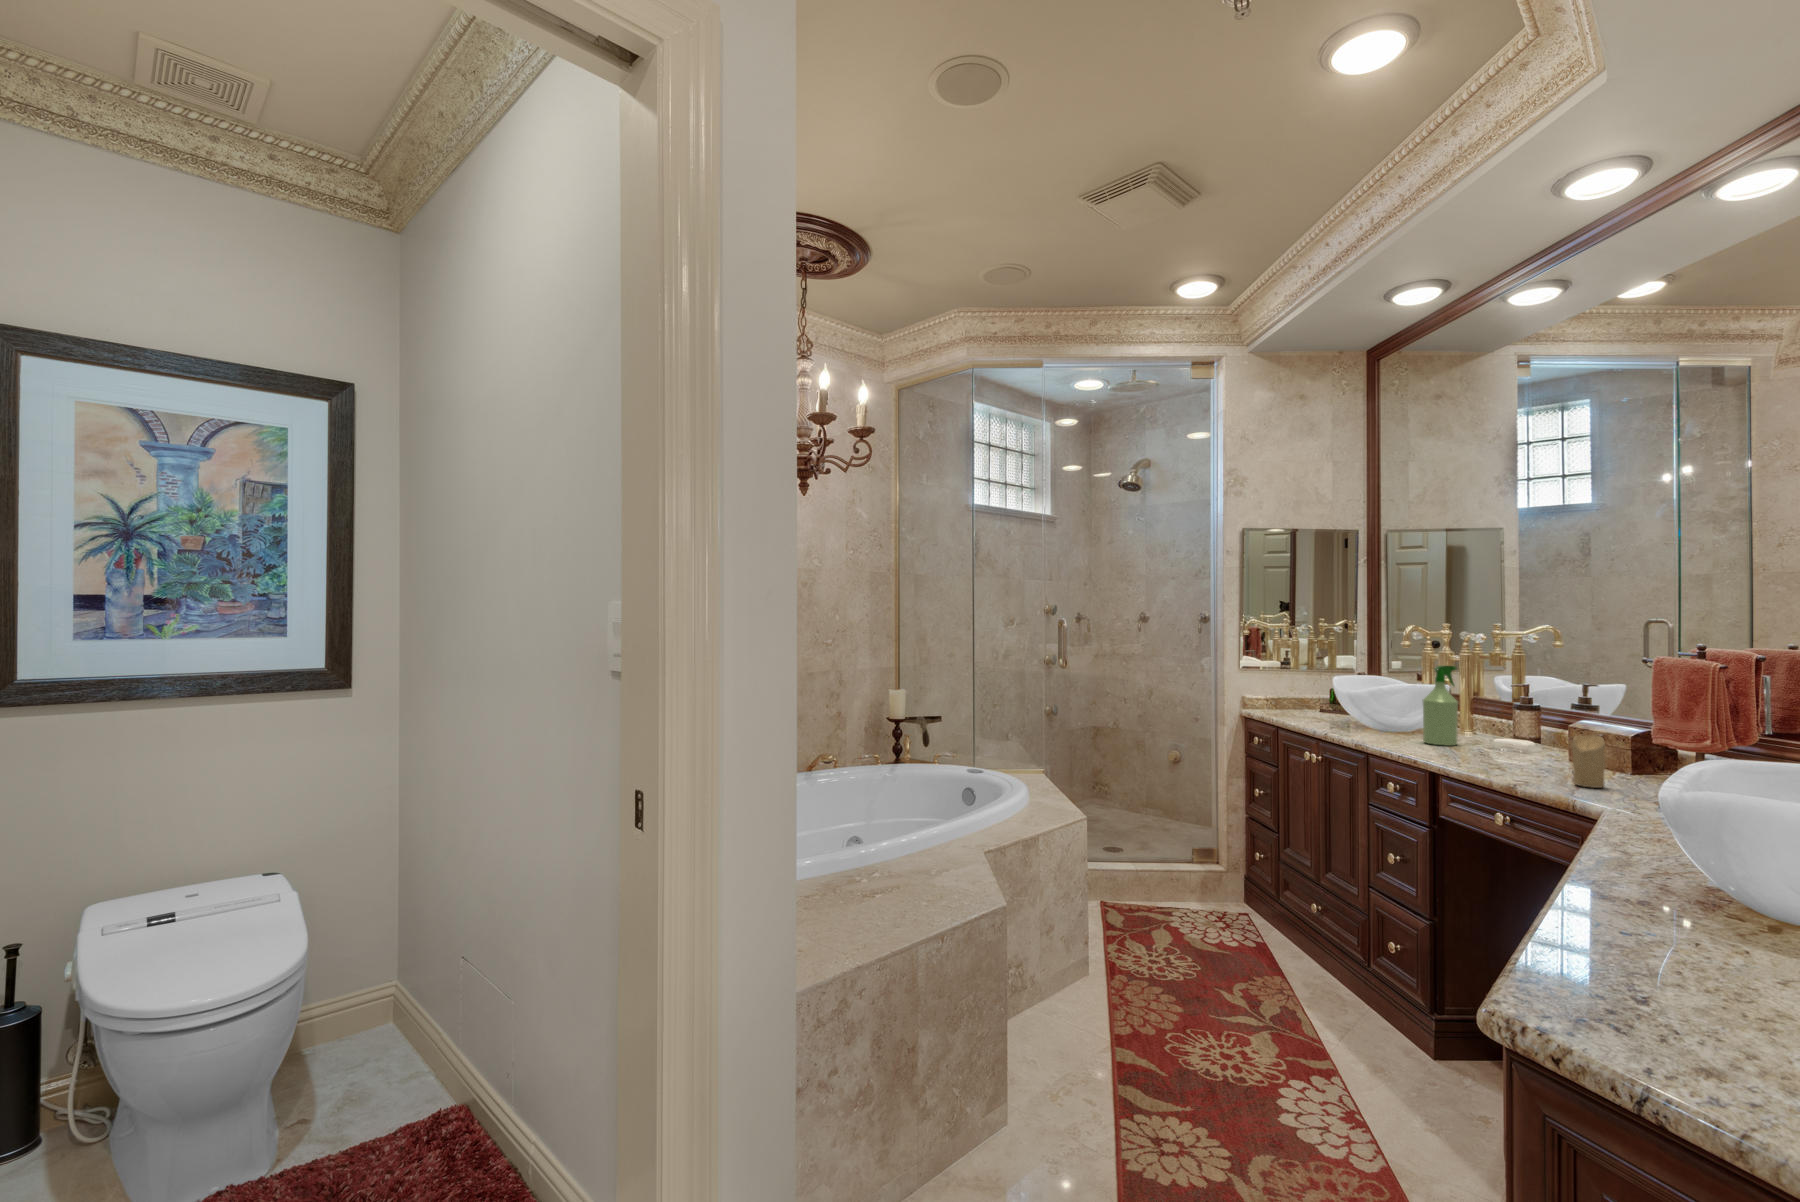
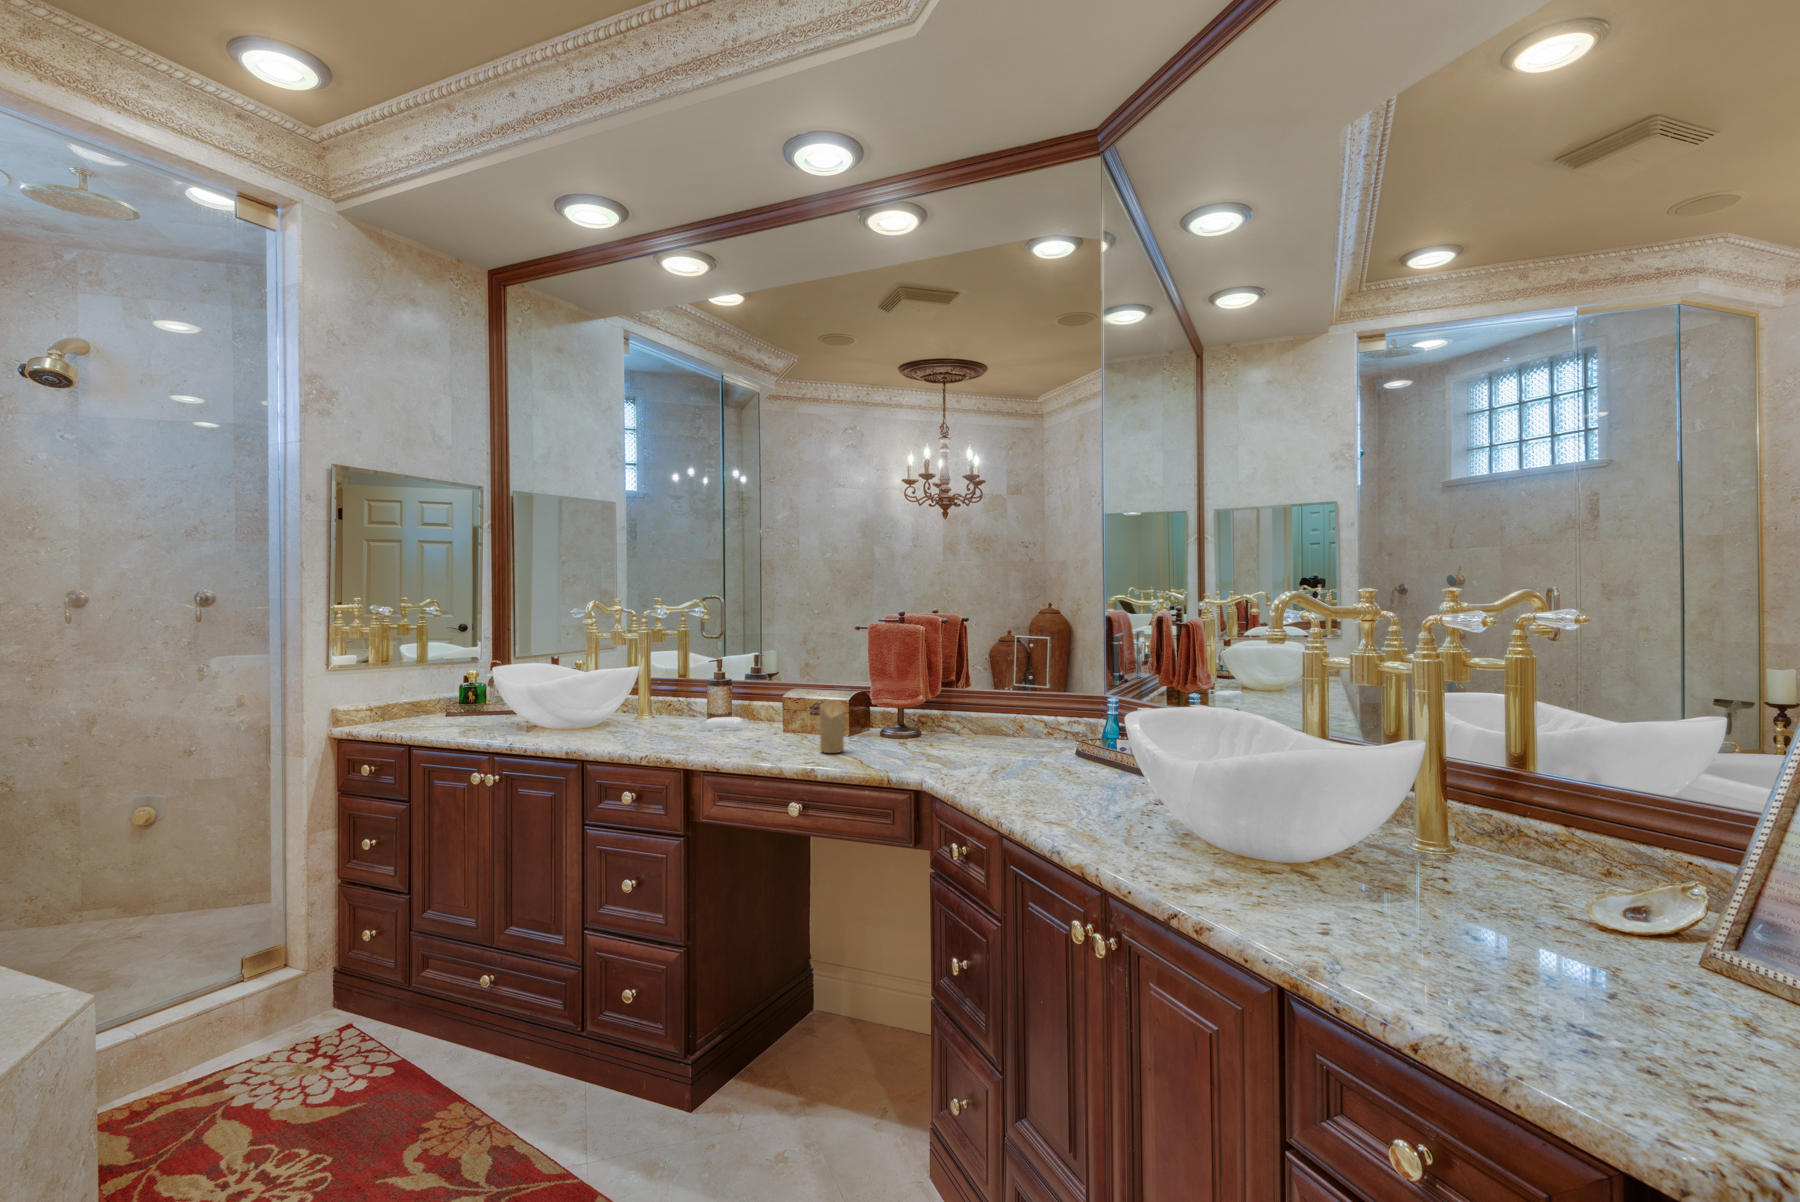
spray bottle: present [1423,666,1458,746] -> none [621,644,657,735]

